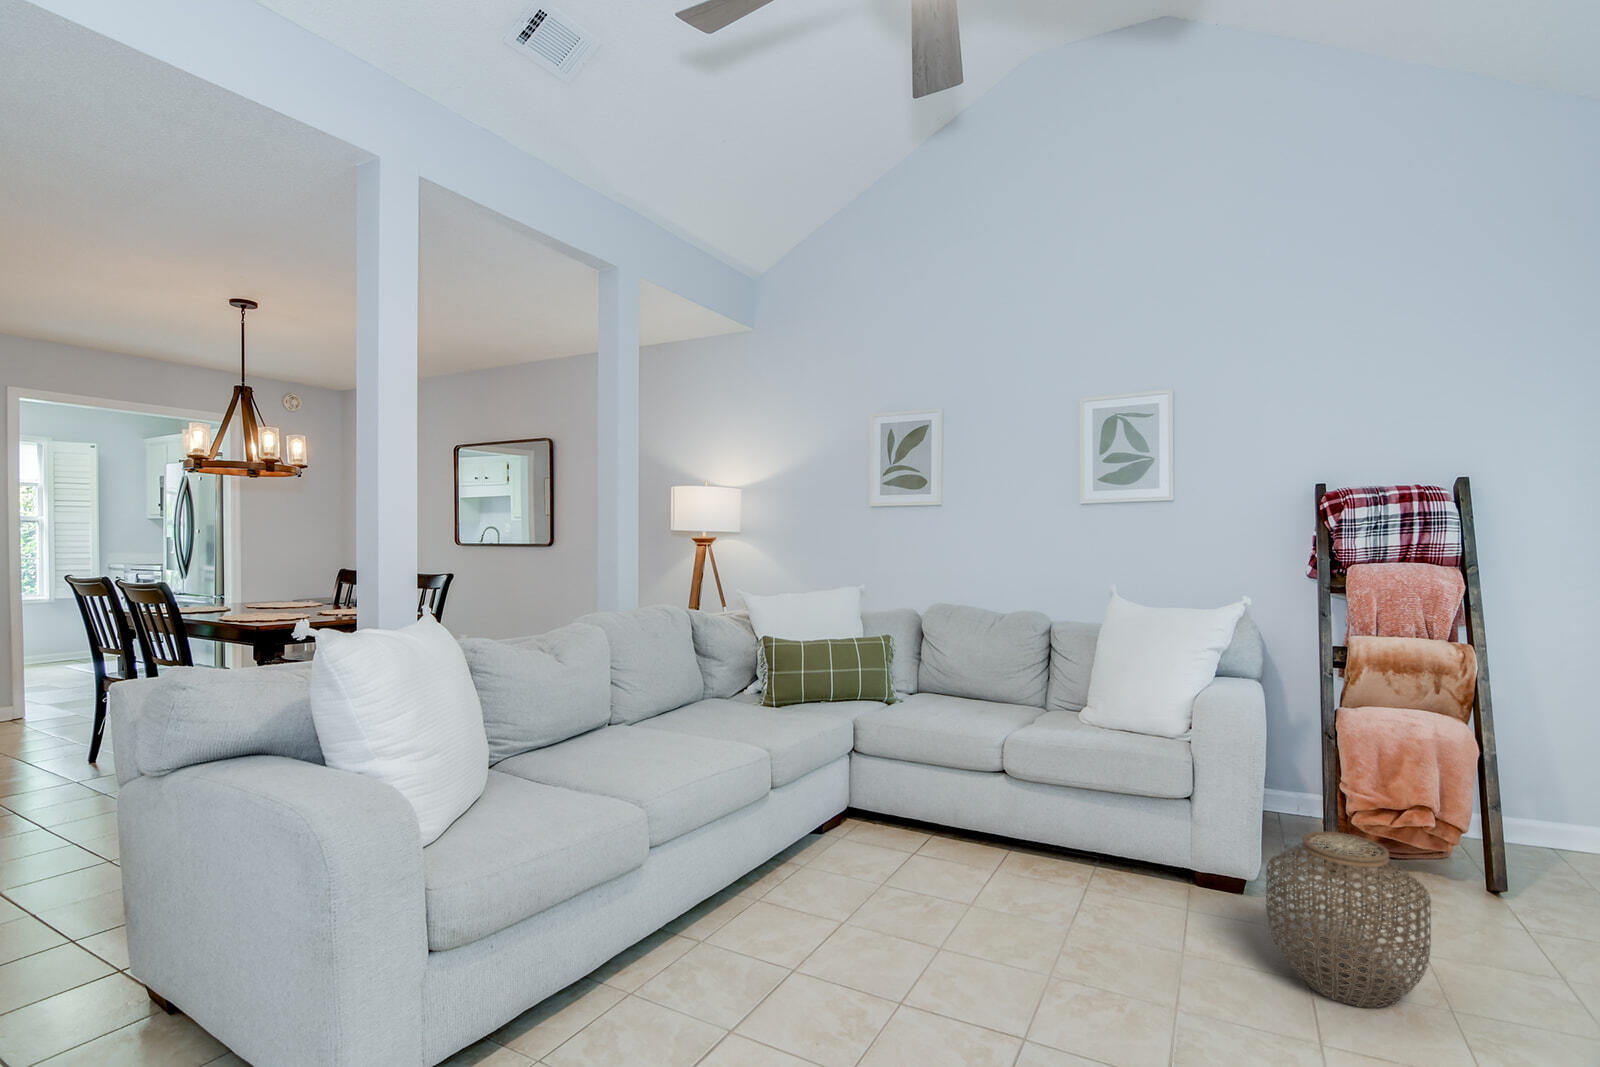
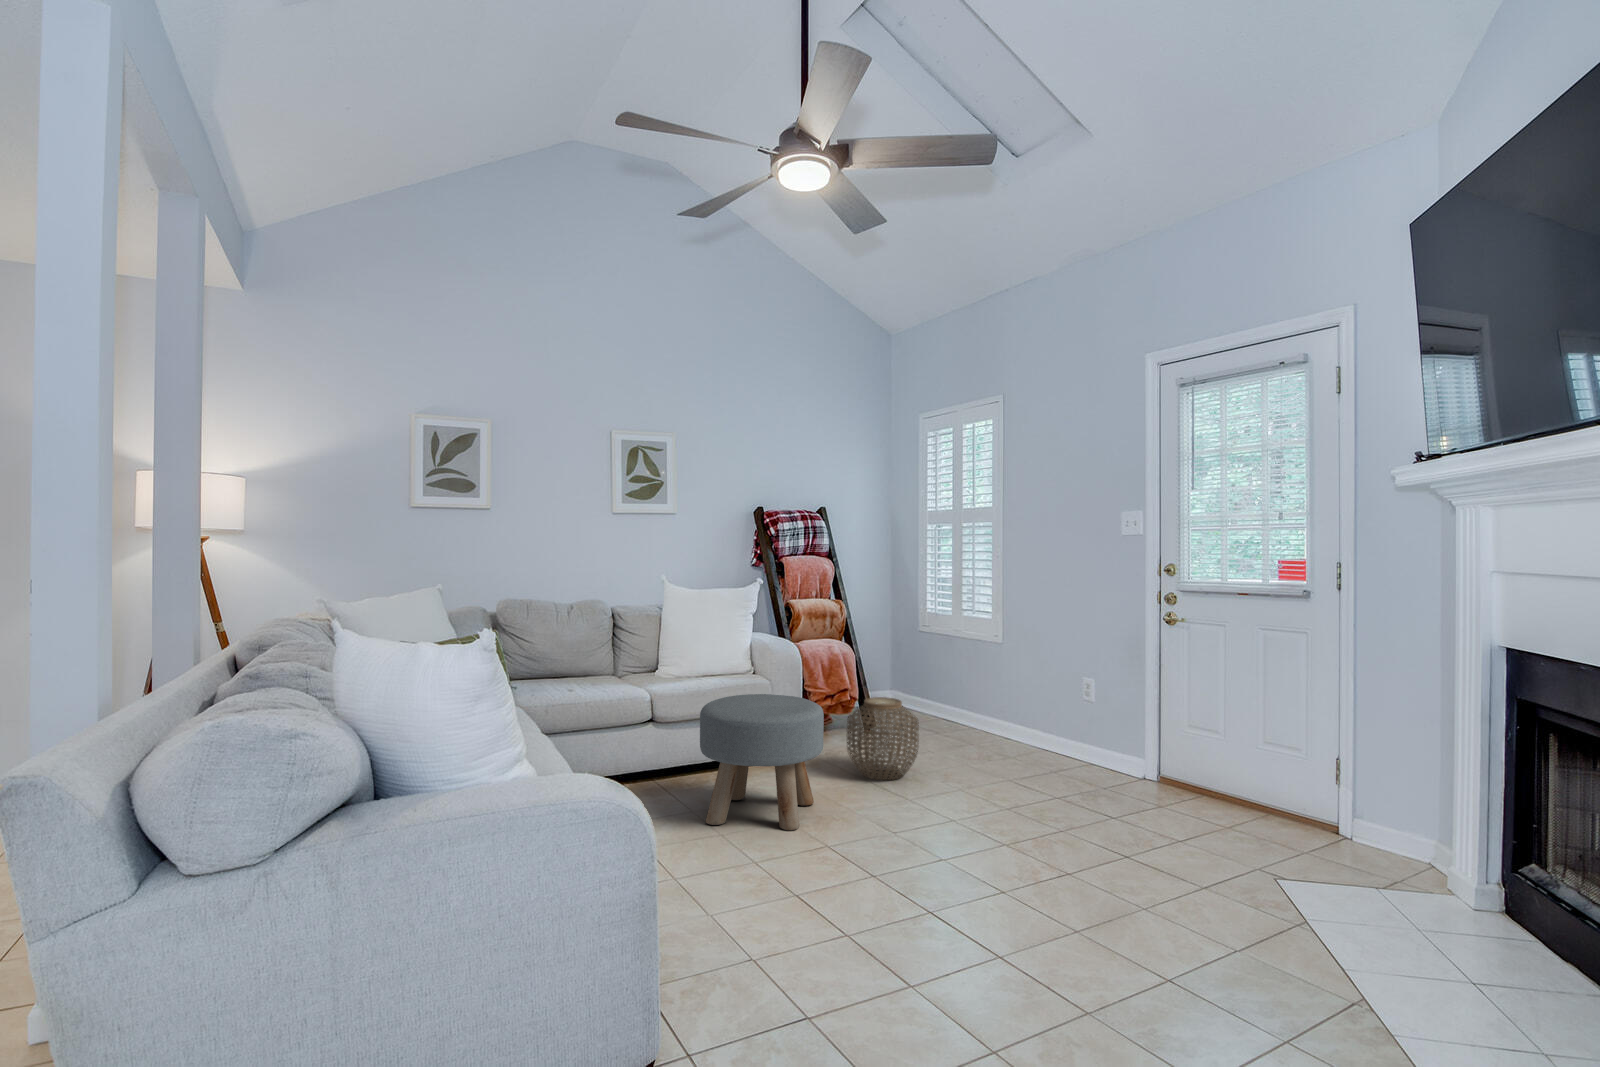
ottoman: none [926,763,1119,994] -> present [700,694,824,831]

